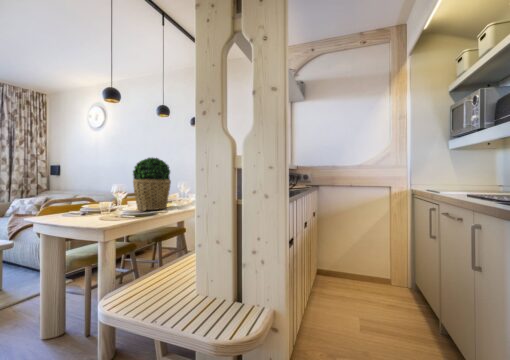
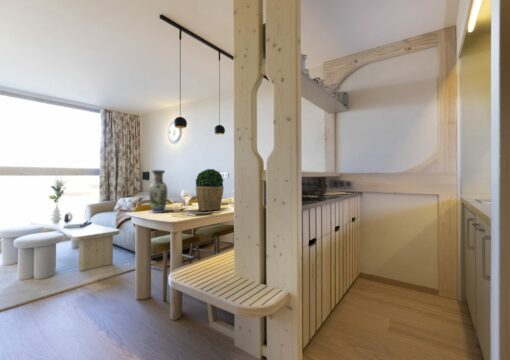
vase: none [63,157,91,216] -> present [149,170,167,213]

